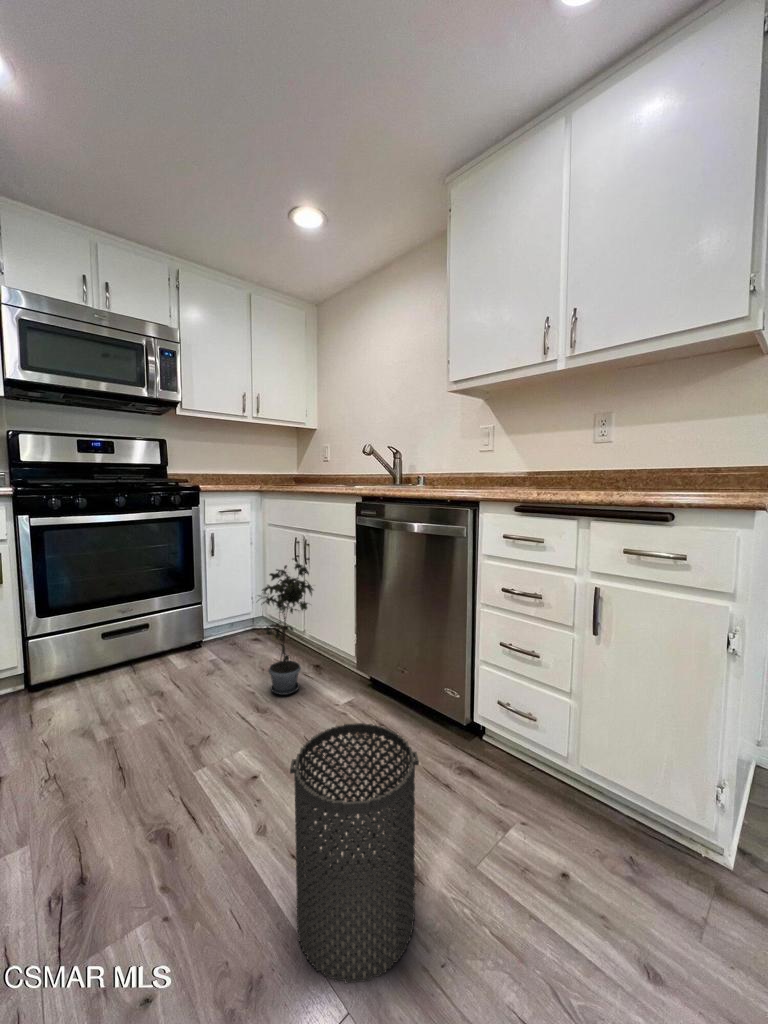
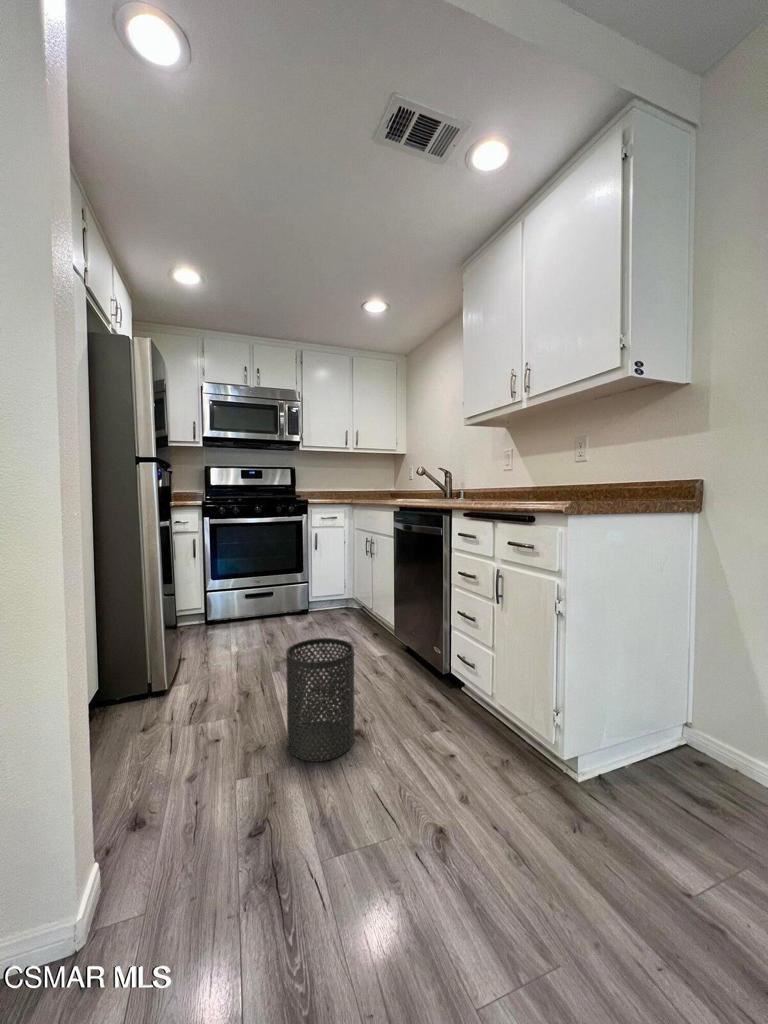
potted plant: present [258,558,313,695] -> none [326,551,368,647]

